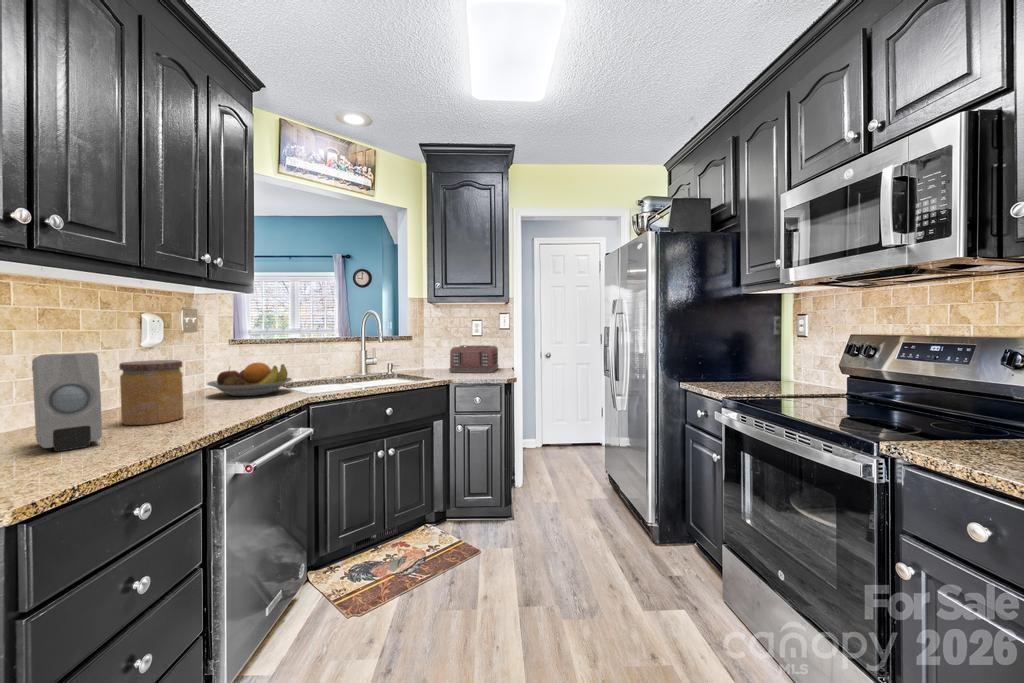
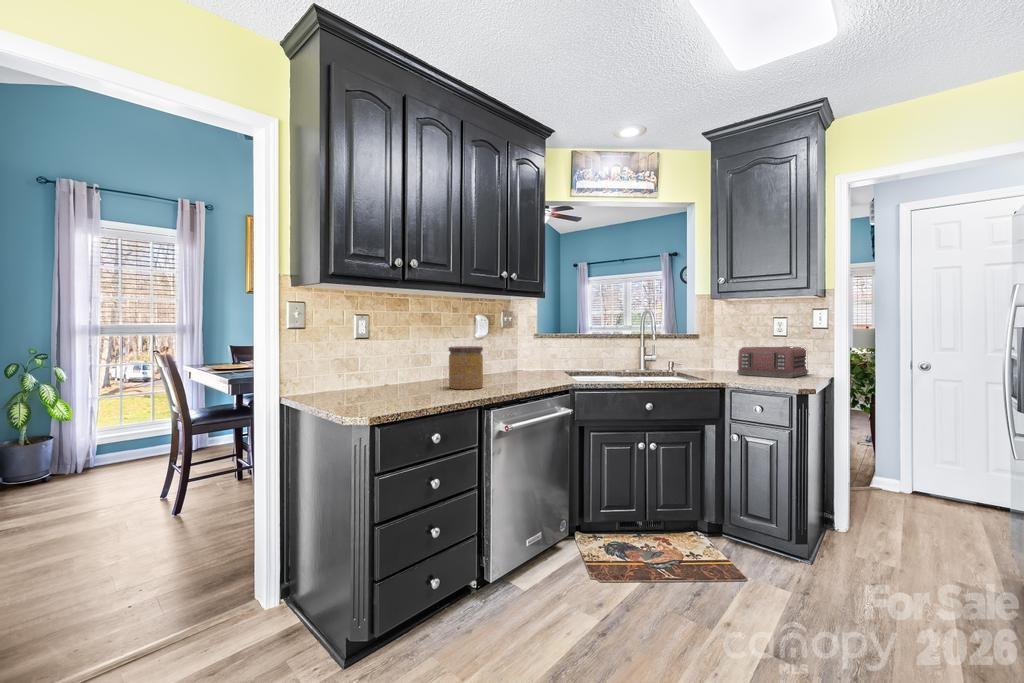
soap dispenser: present [32,353,102,451] -> none [399,337,429,397]
fruit bowl: present [207,363,292,396] -> none [512,353,571,379]

